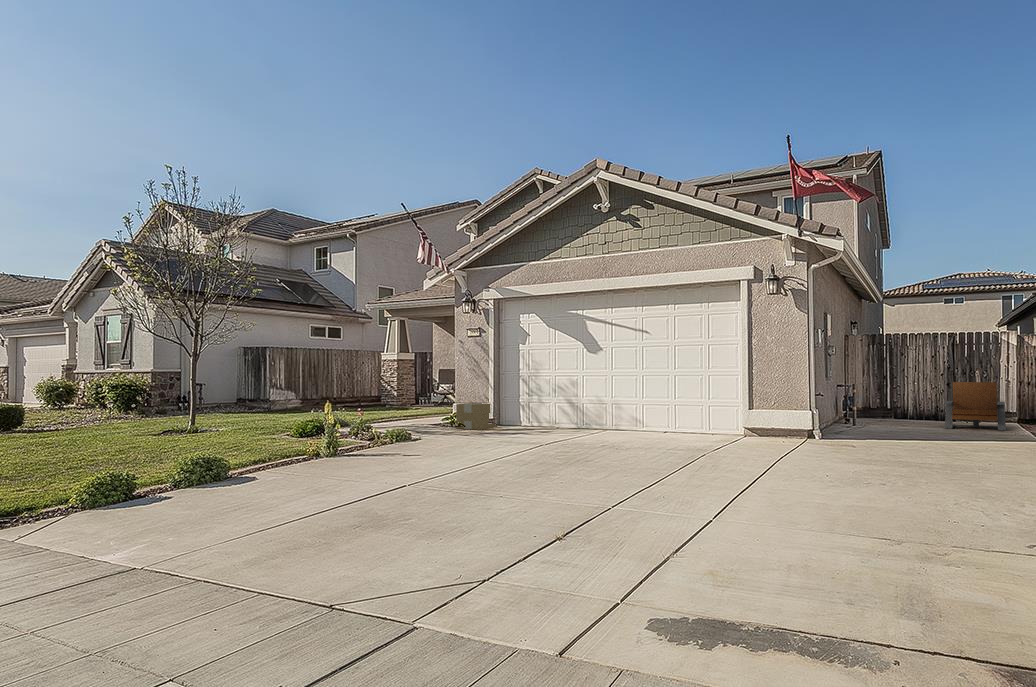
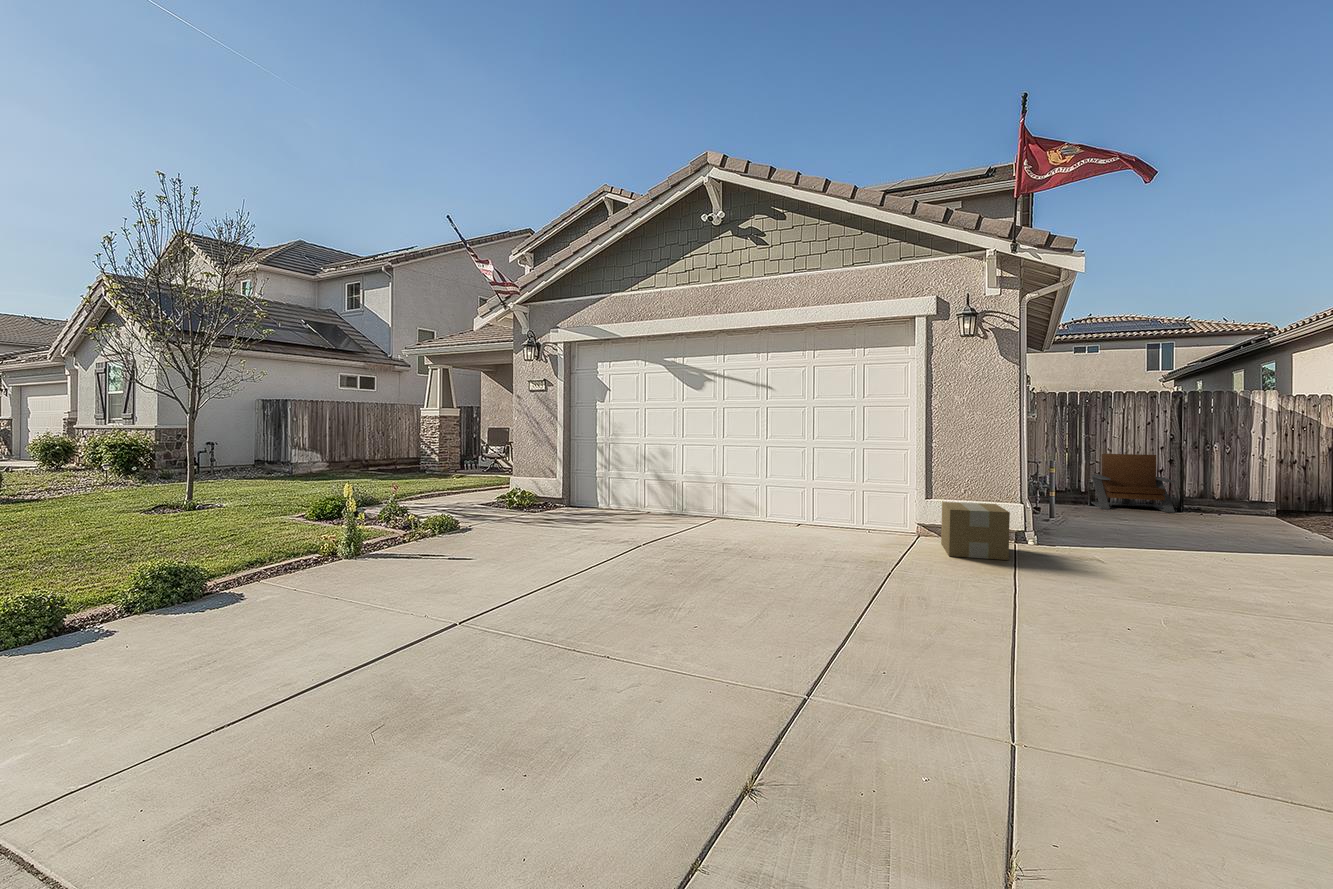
cardboard box: present [456,403,497,430] -> present [941,502,1010,560]

